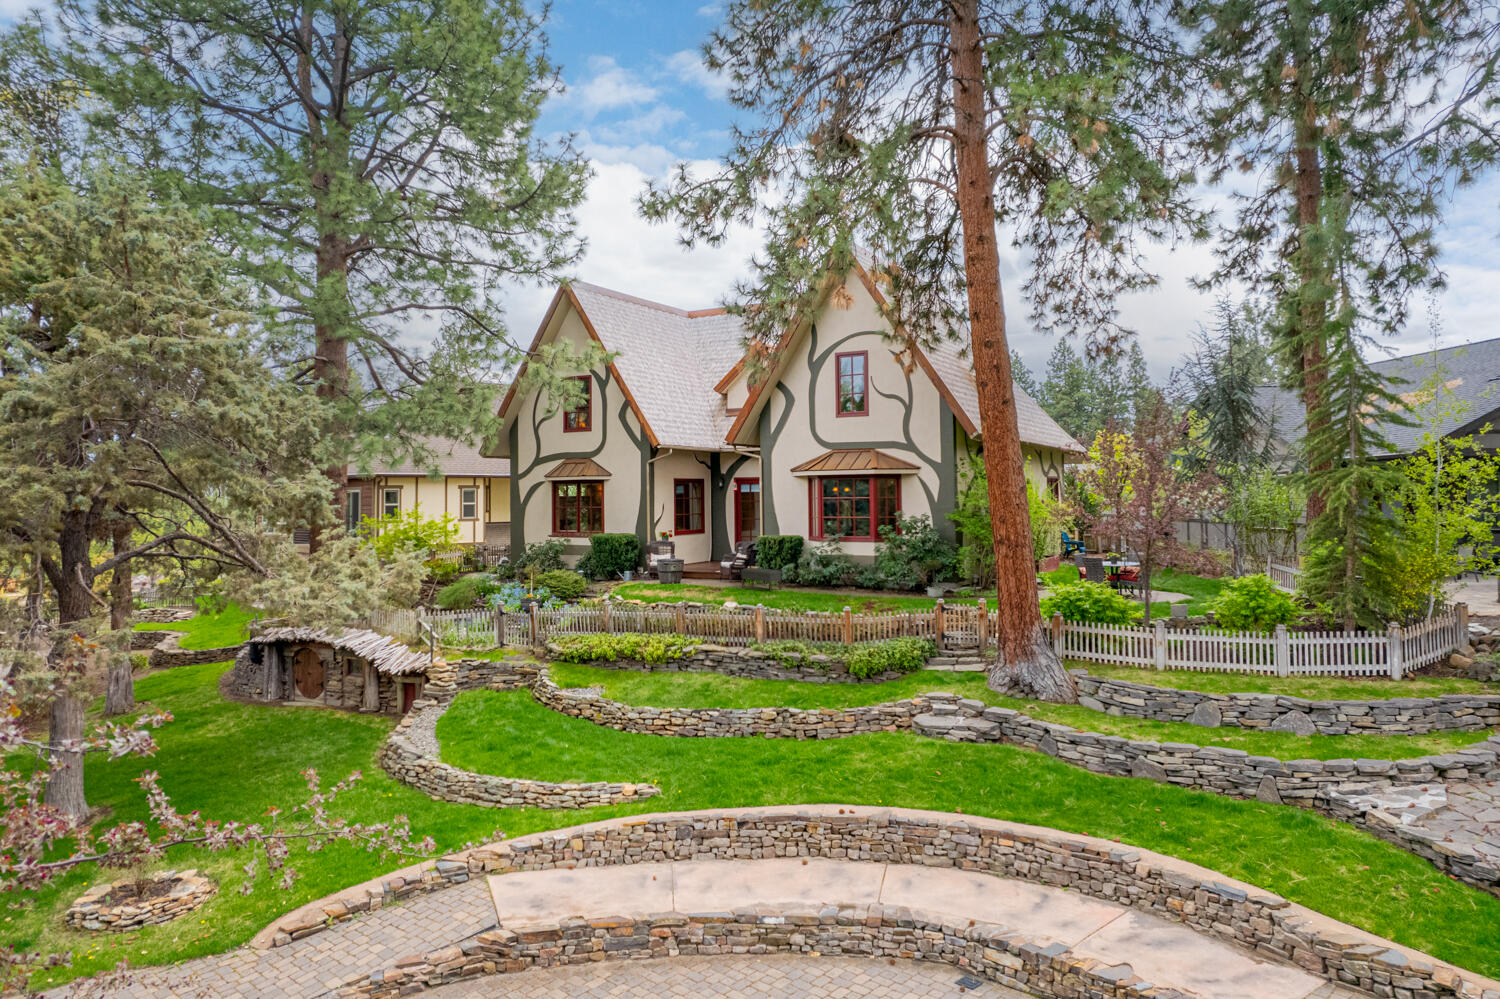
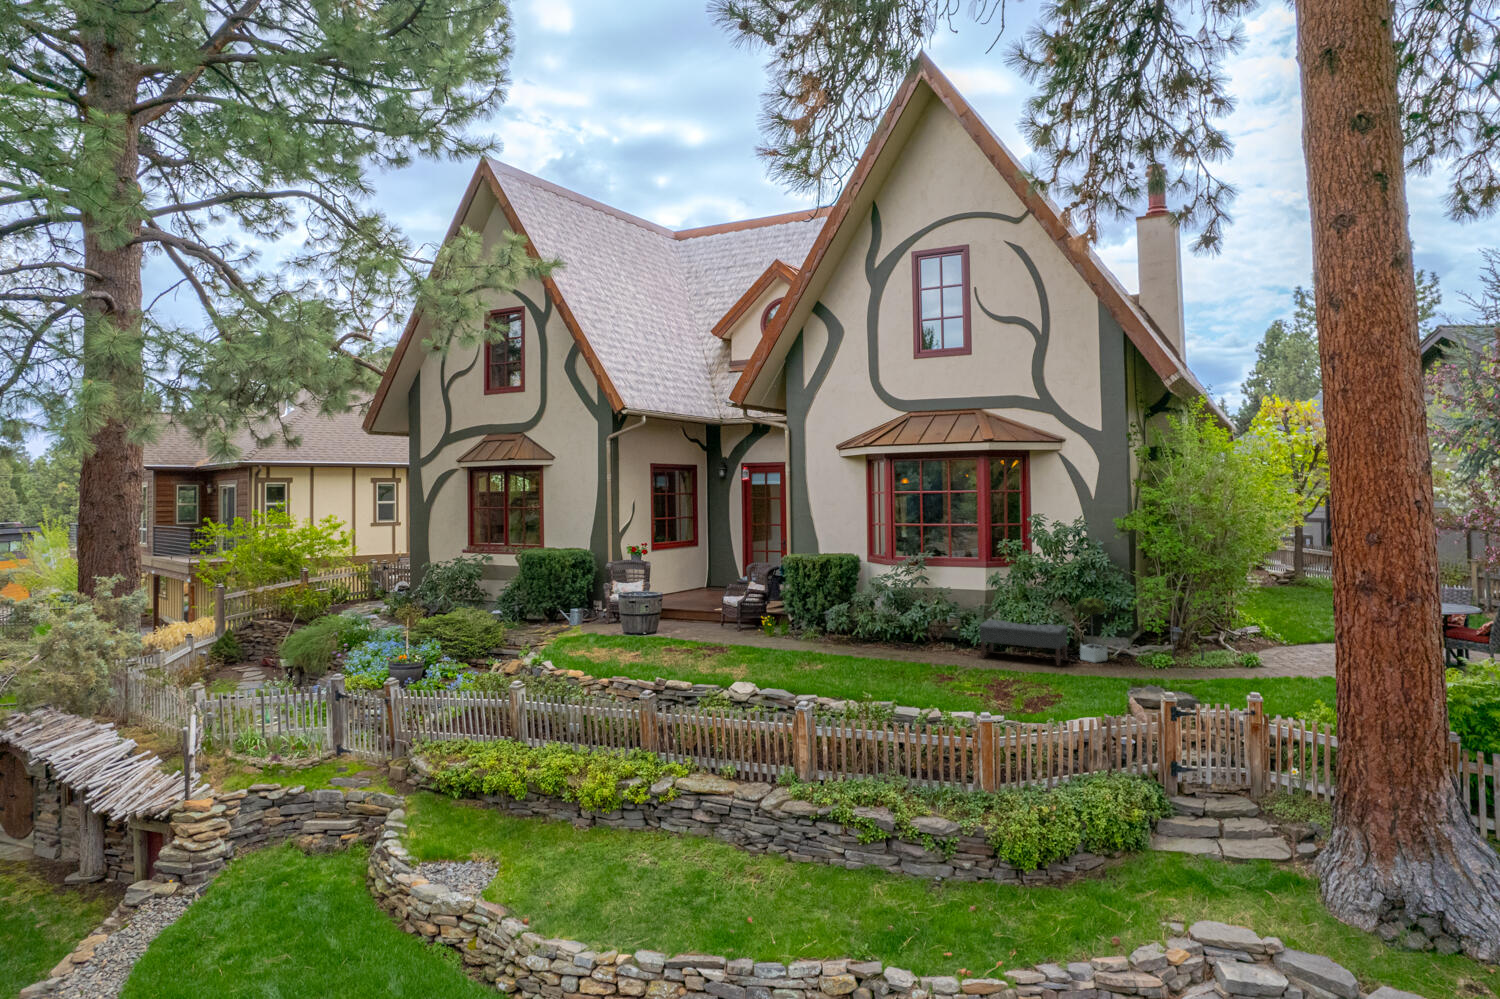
bench: present [741,568,781,591] -> present [979,620,1068,666]

